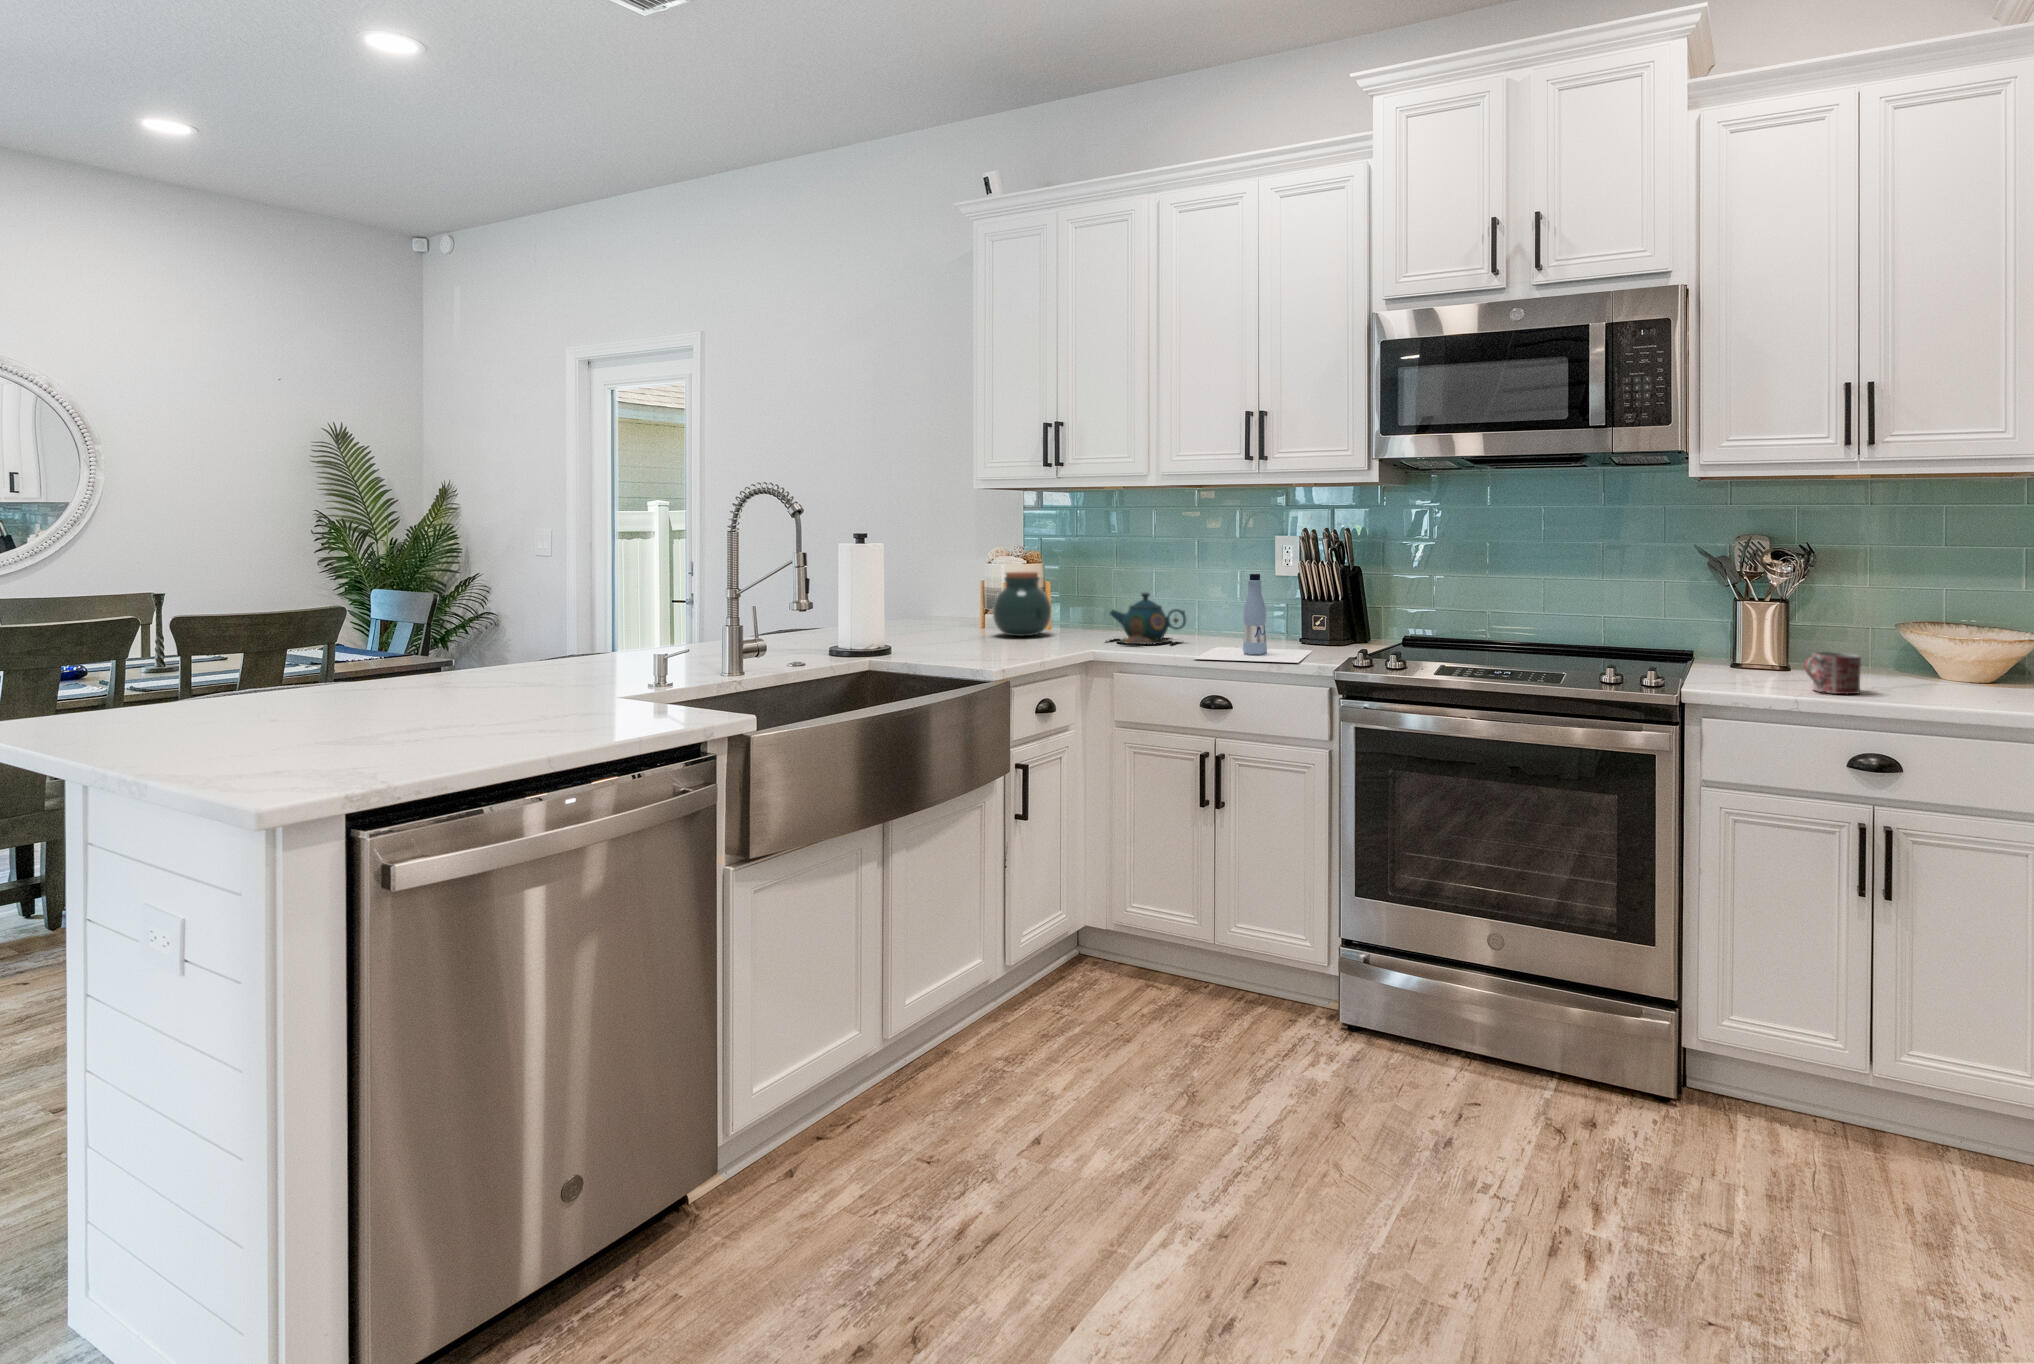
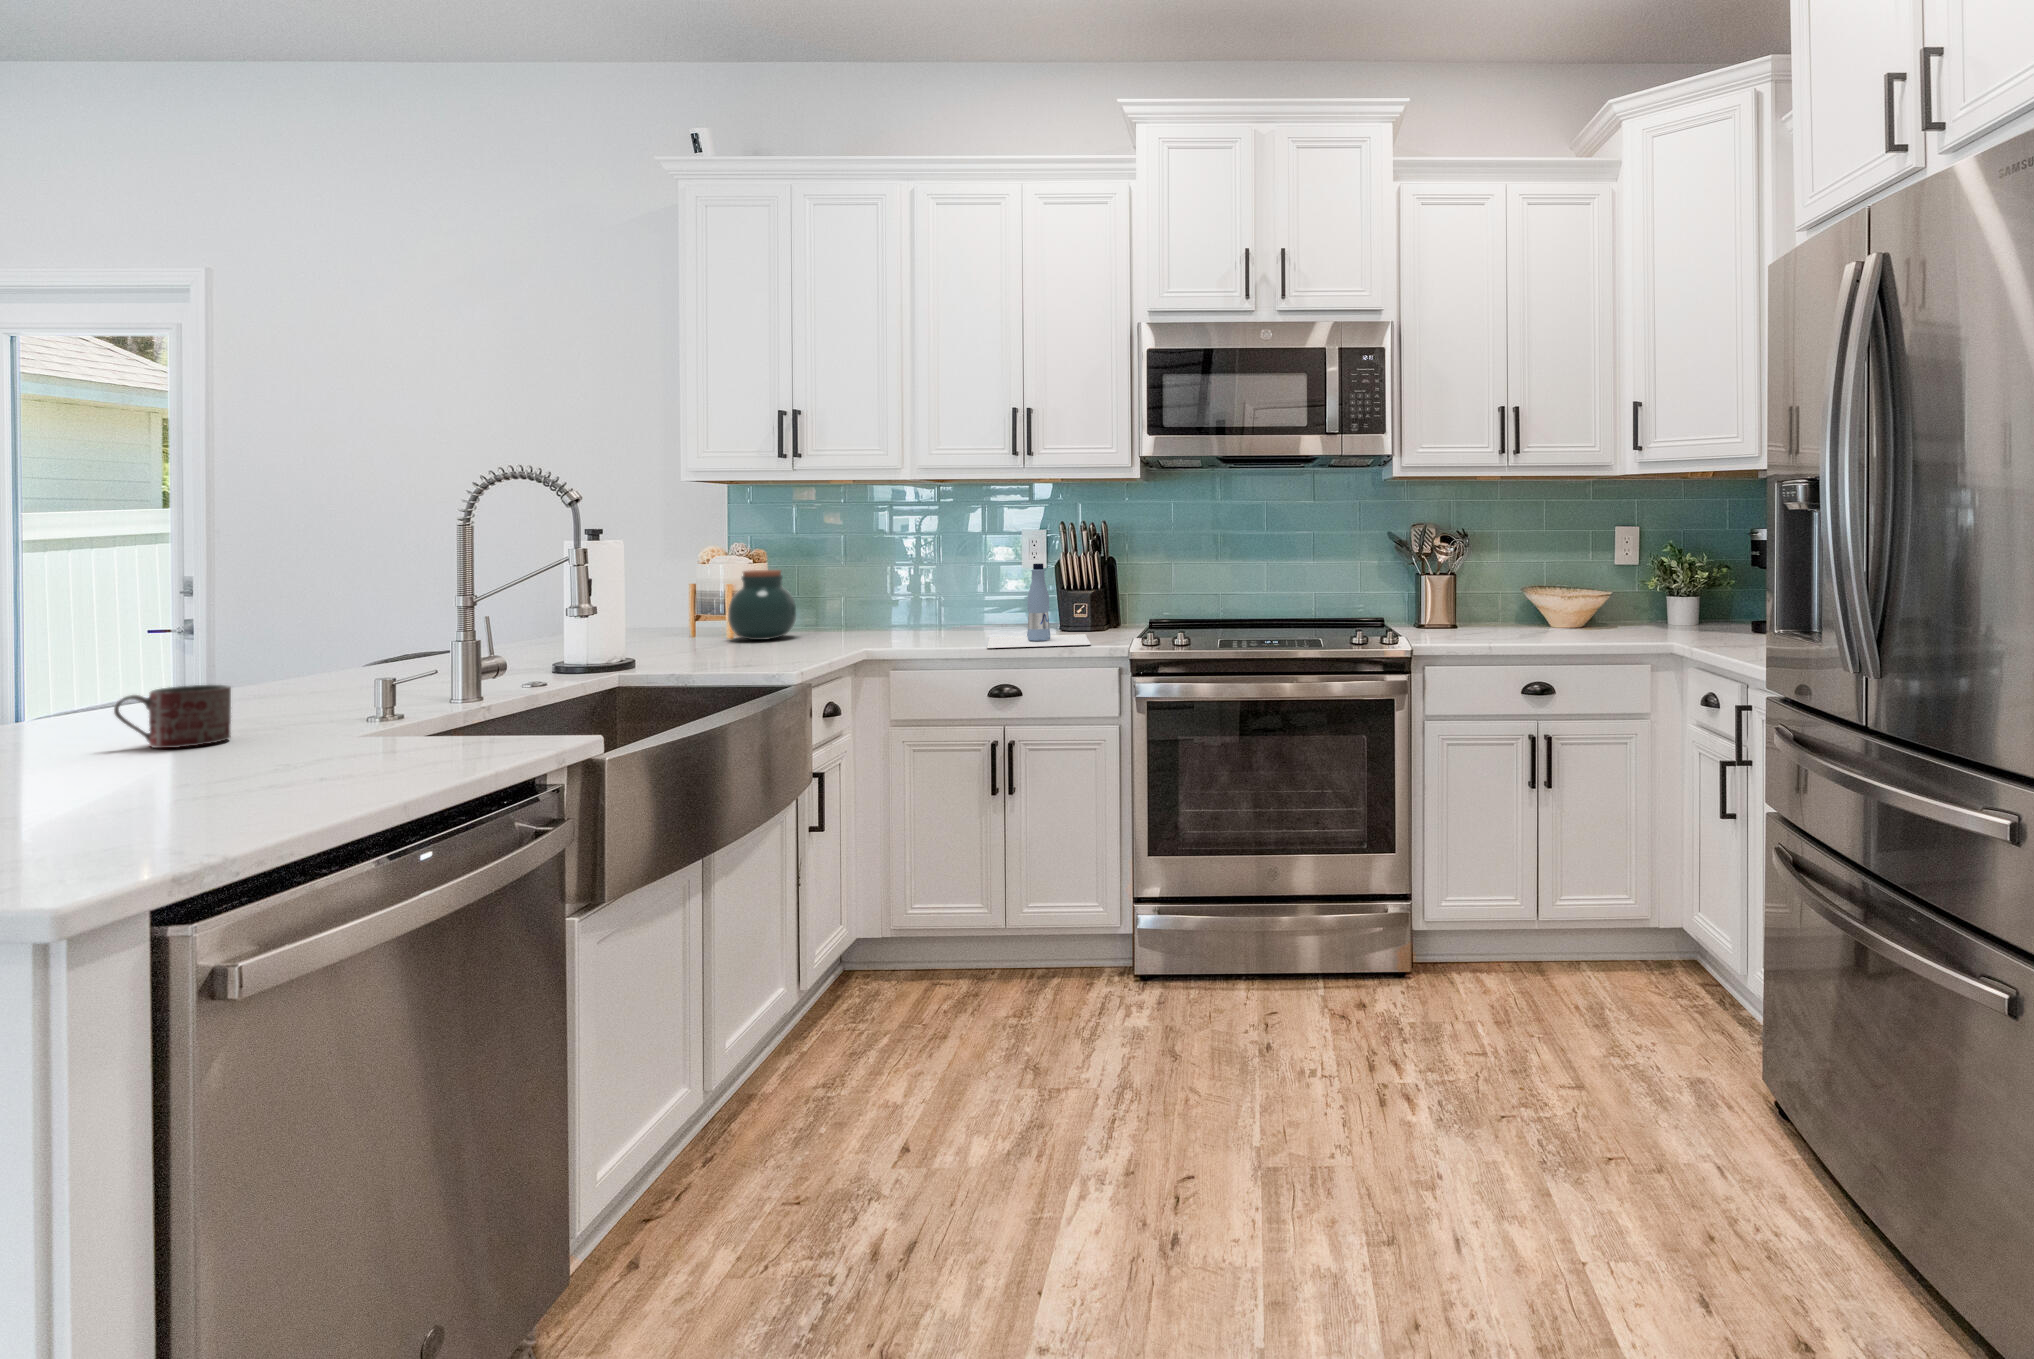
teapot: present [1110,593,1186,645] -> none [862,587,955,641]
mug: present [1804,652,1861,694] -> present [114,685,231,748]

